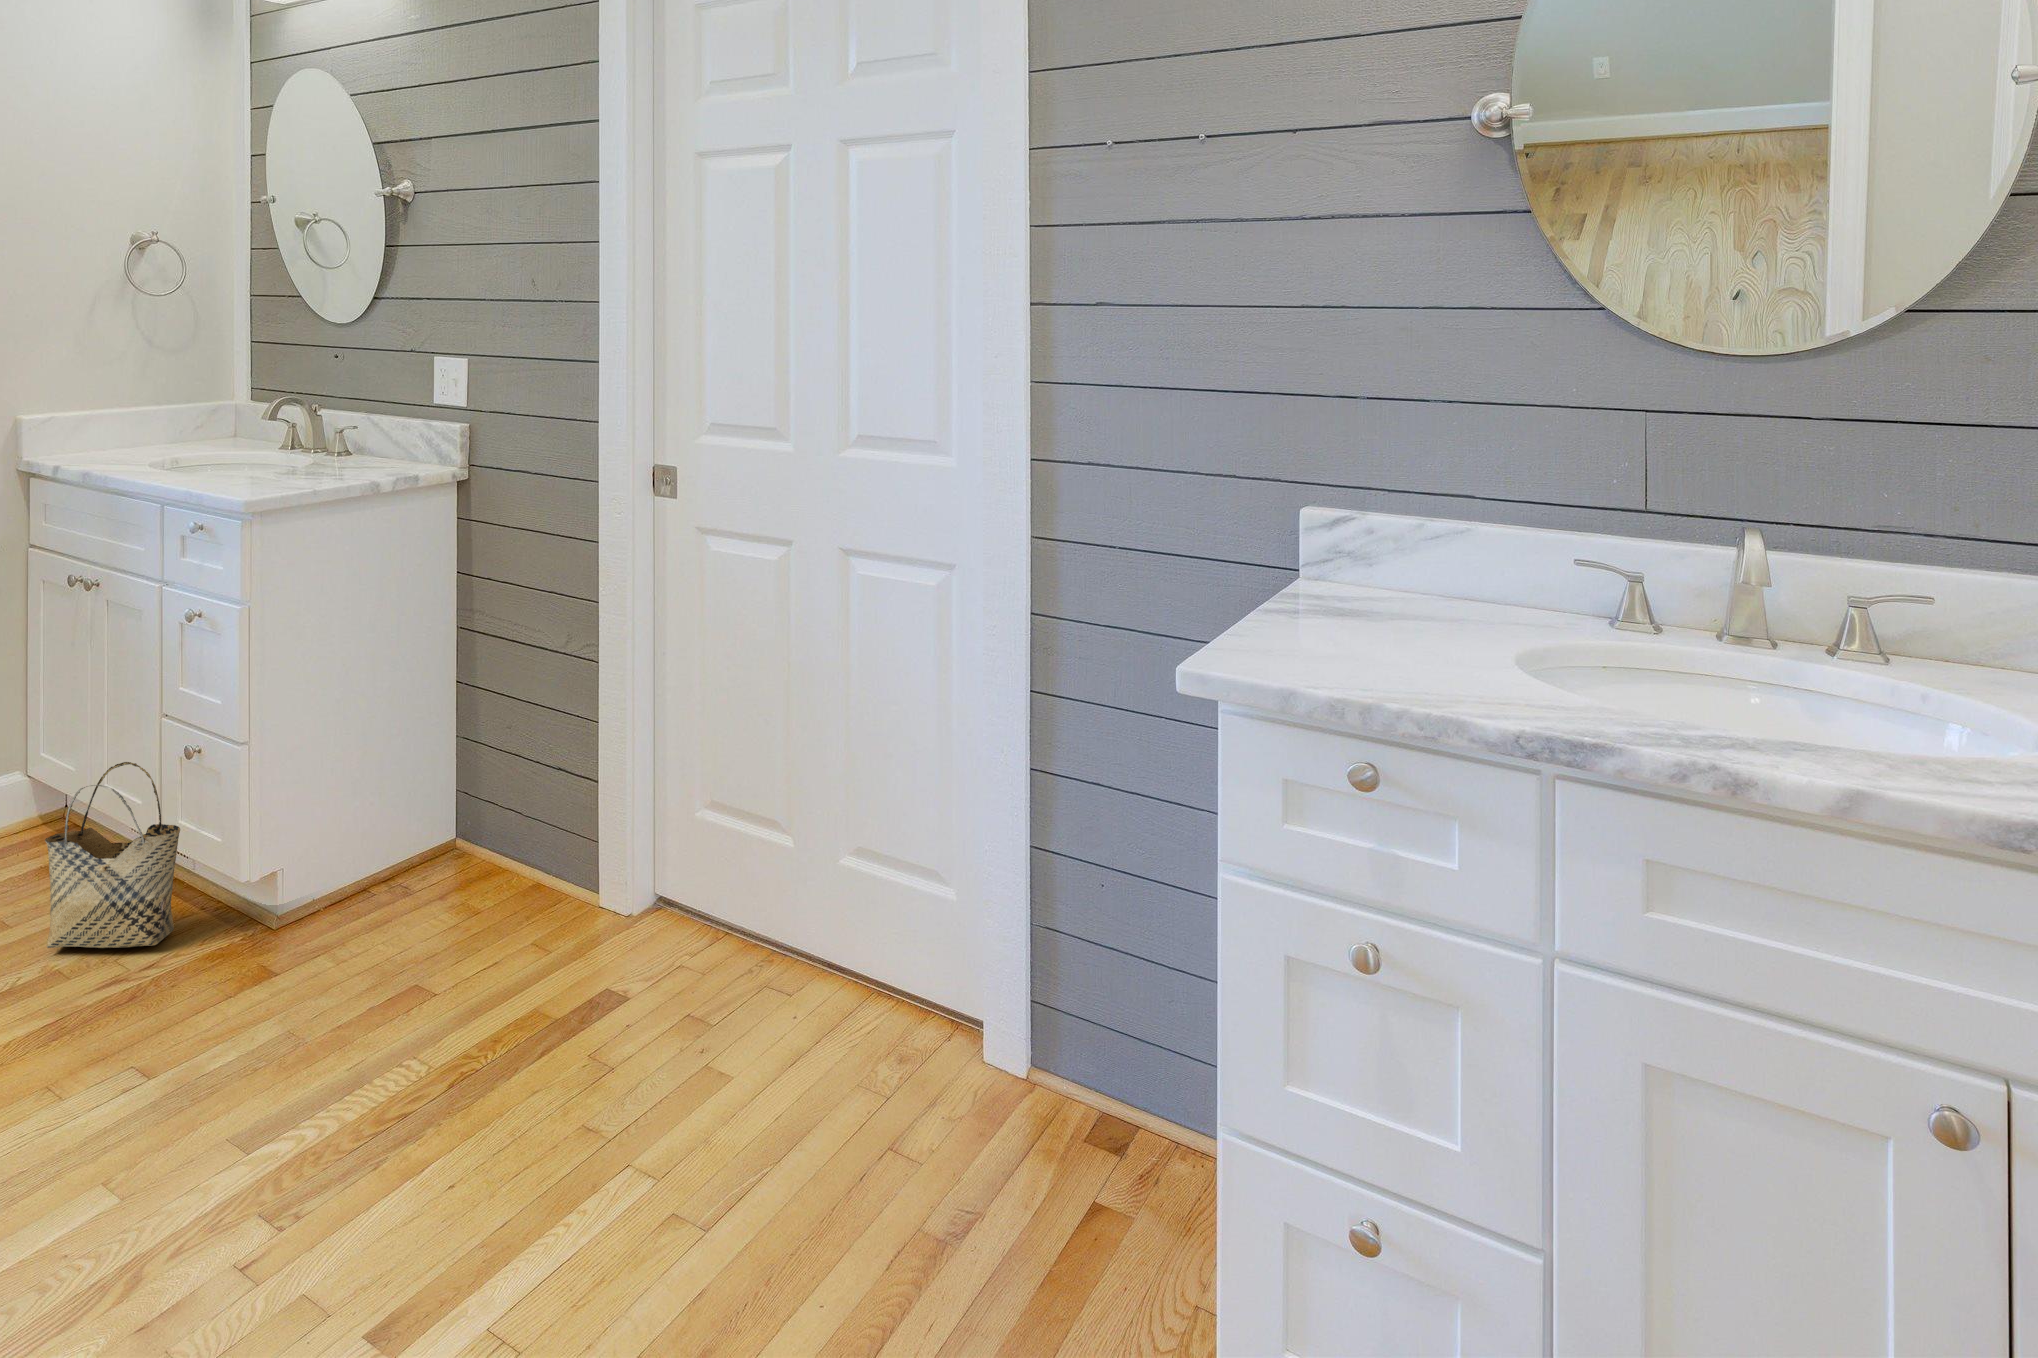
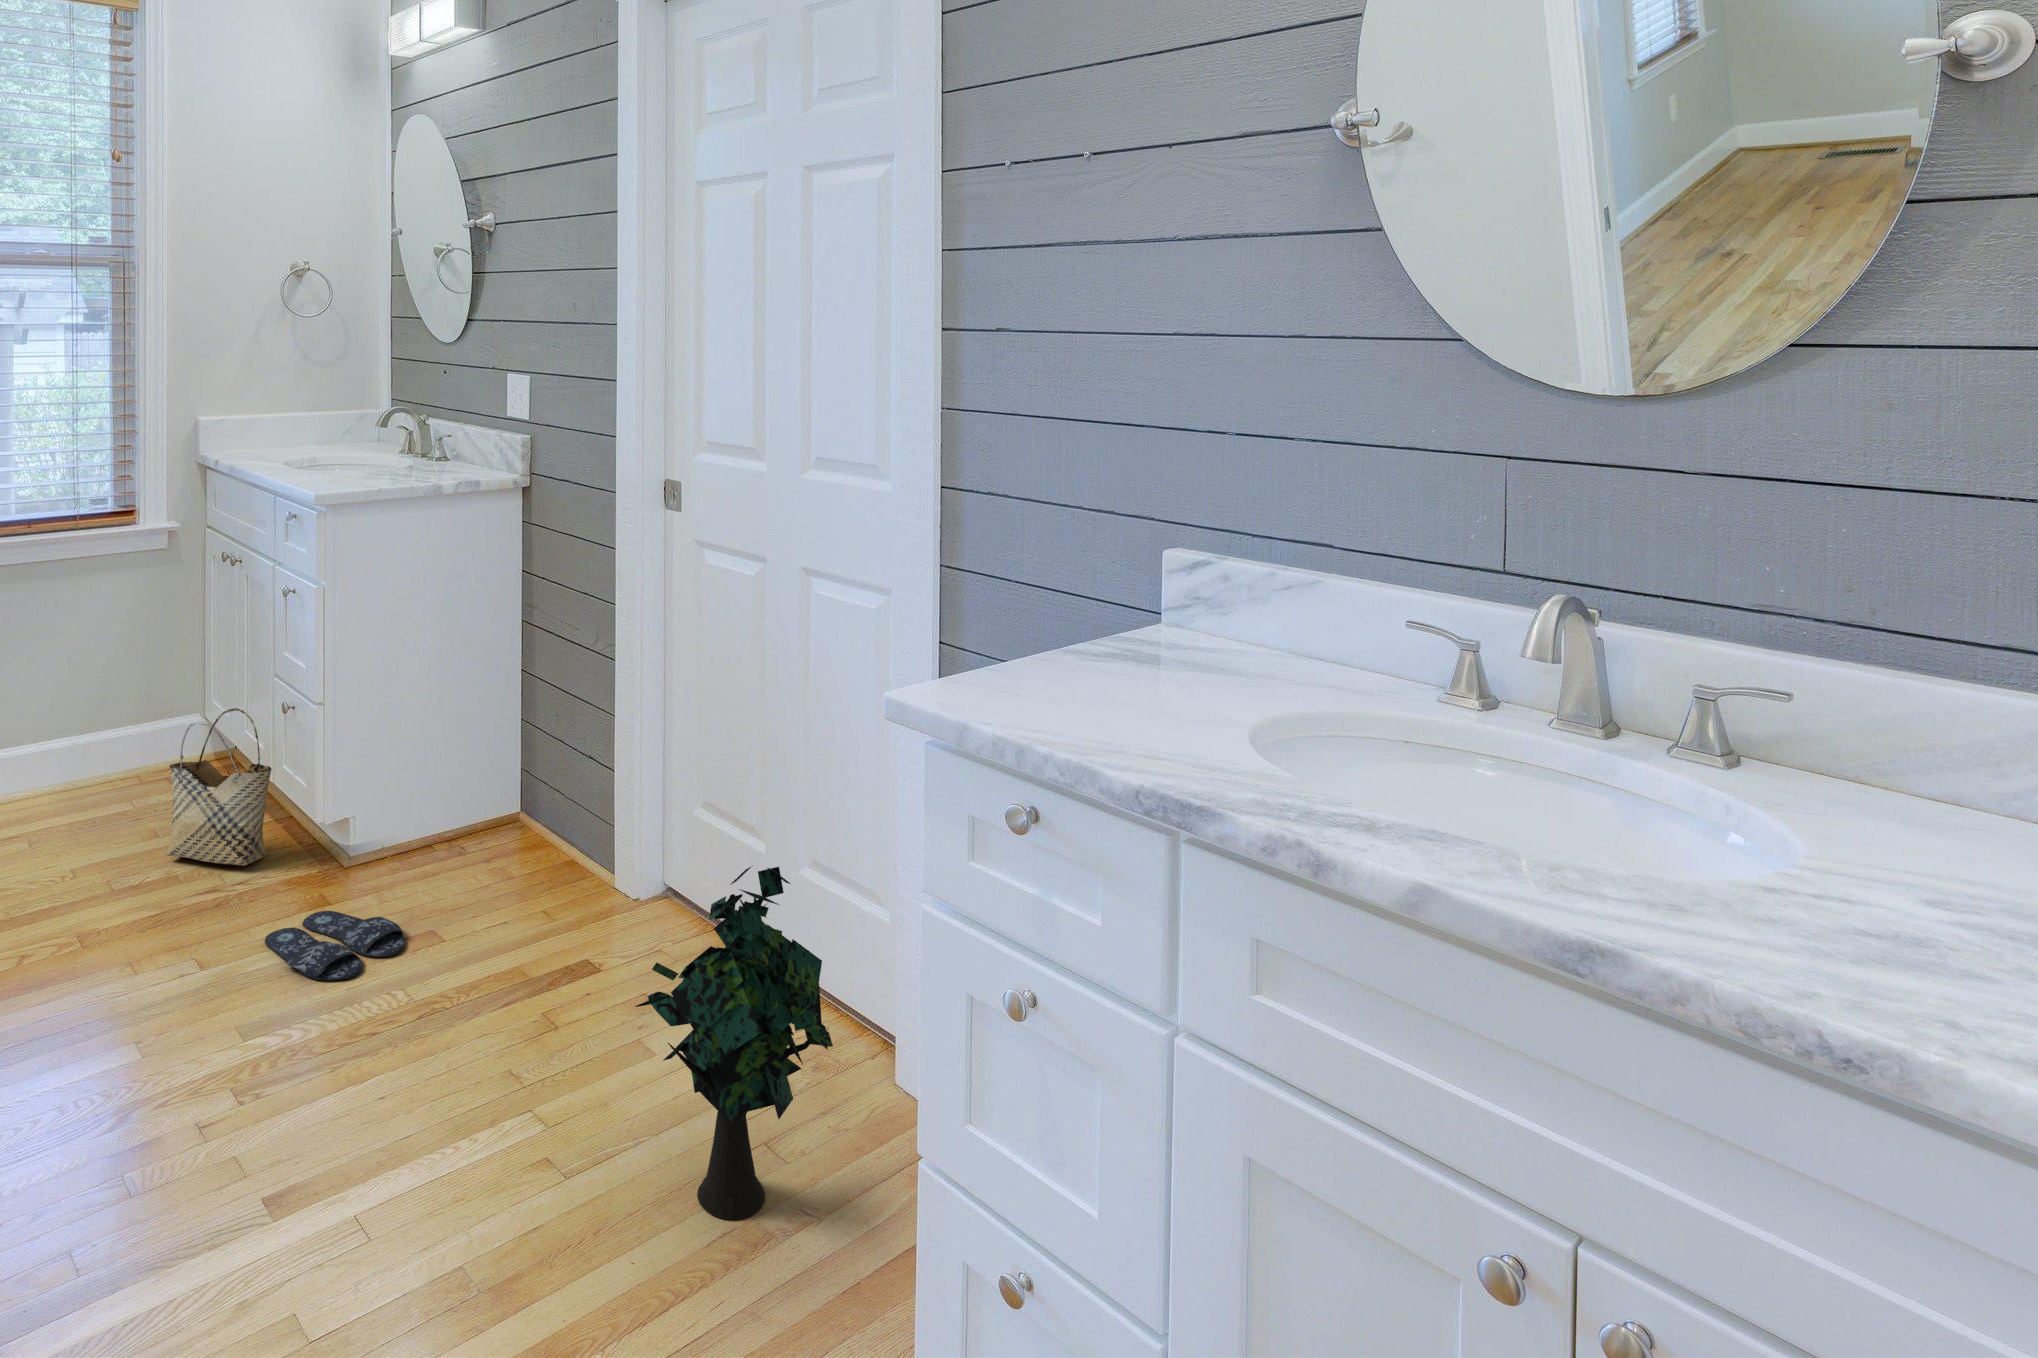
decorative plant: none [784,859,982,1232] -> present [635,867,833,1219]
slippers: none [223,978,397,1064] -> present [265,911,405,981]

